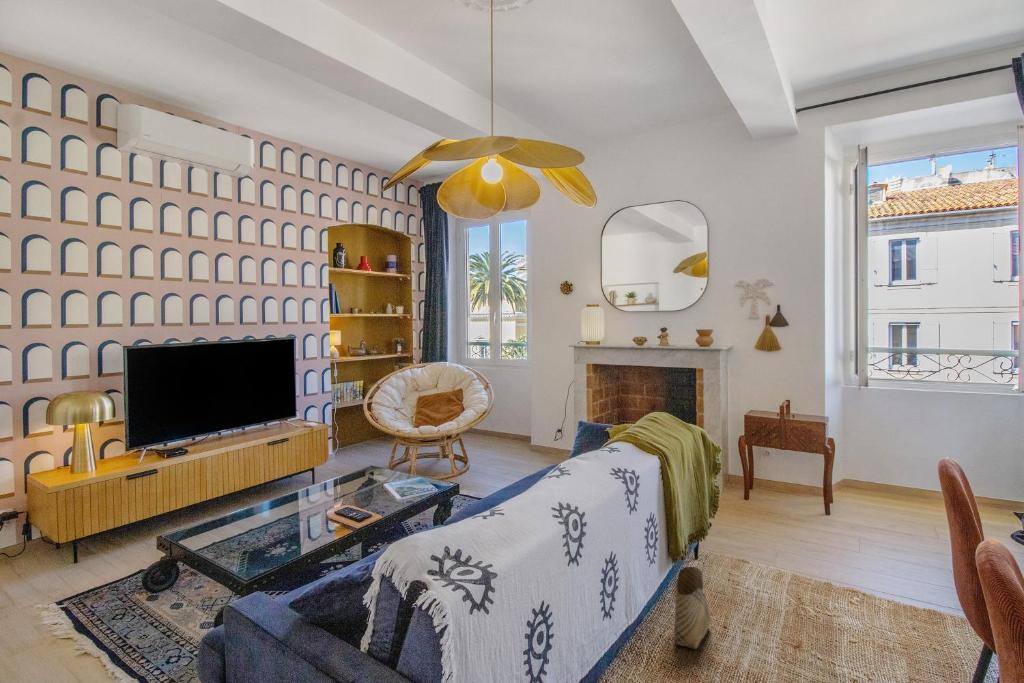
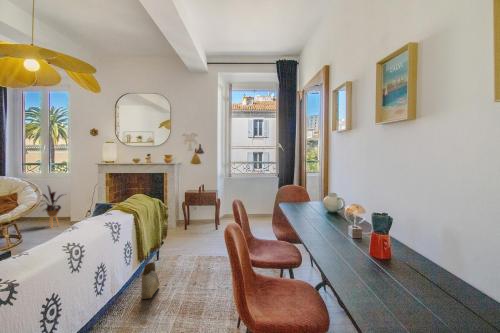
house plant: none [478,380,525,453] -> present [43,187,62,227]

